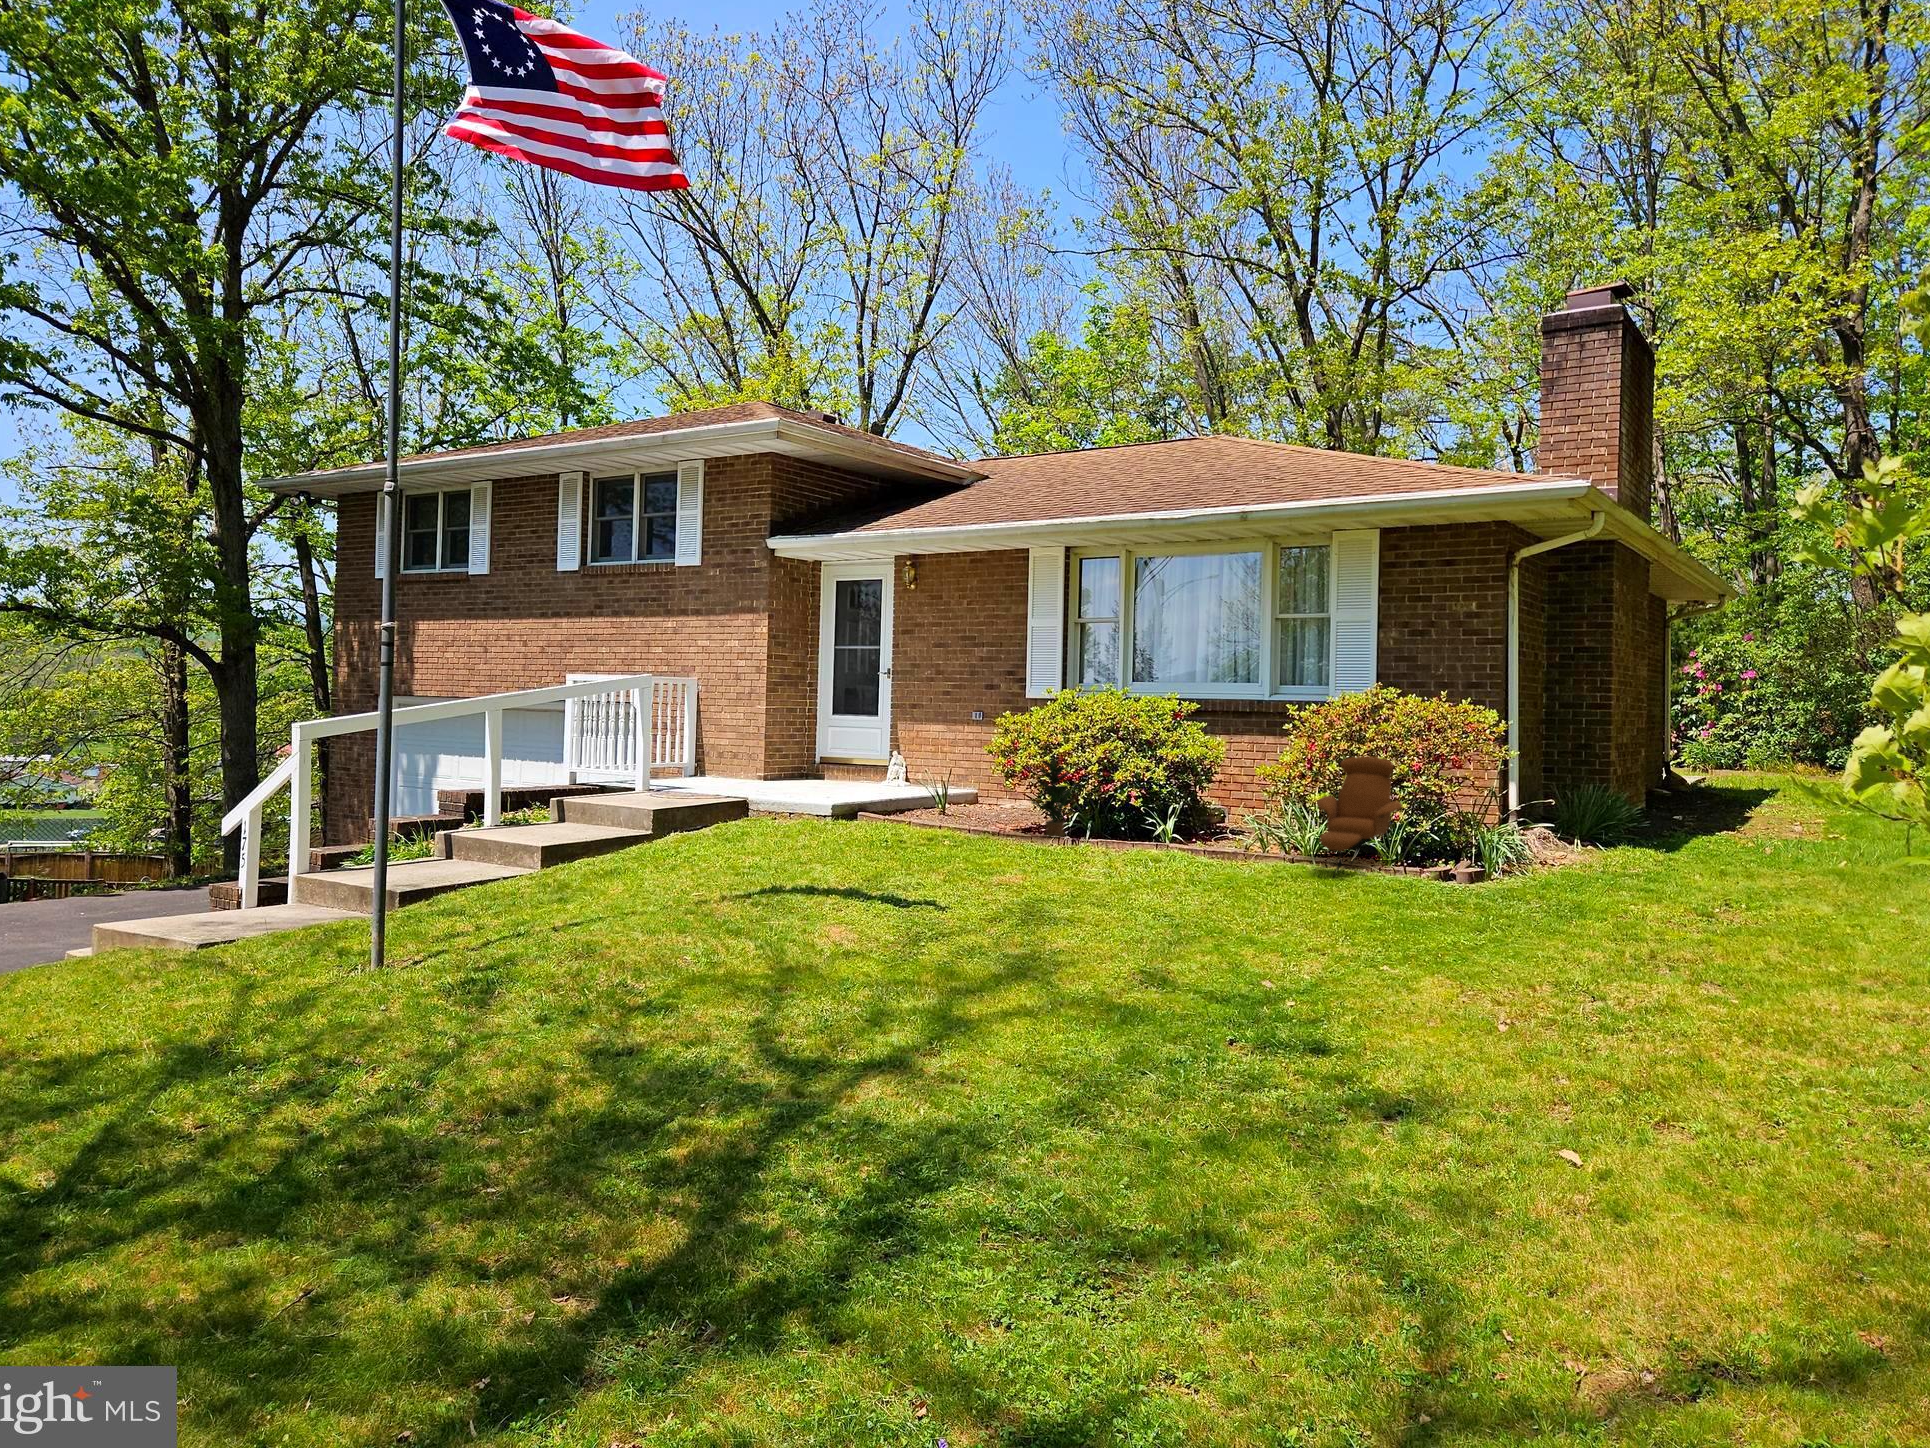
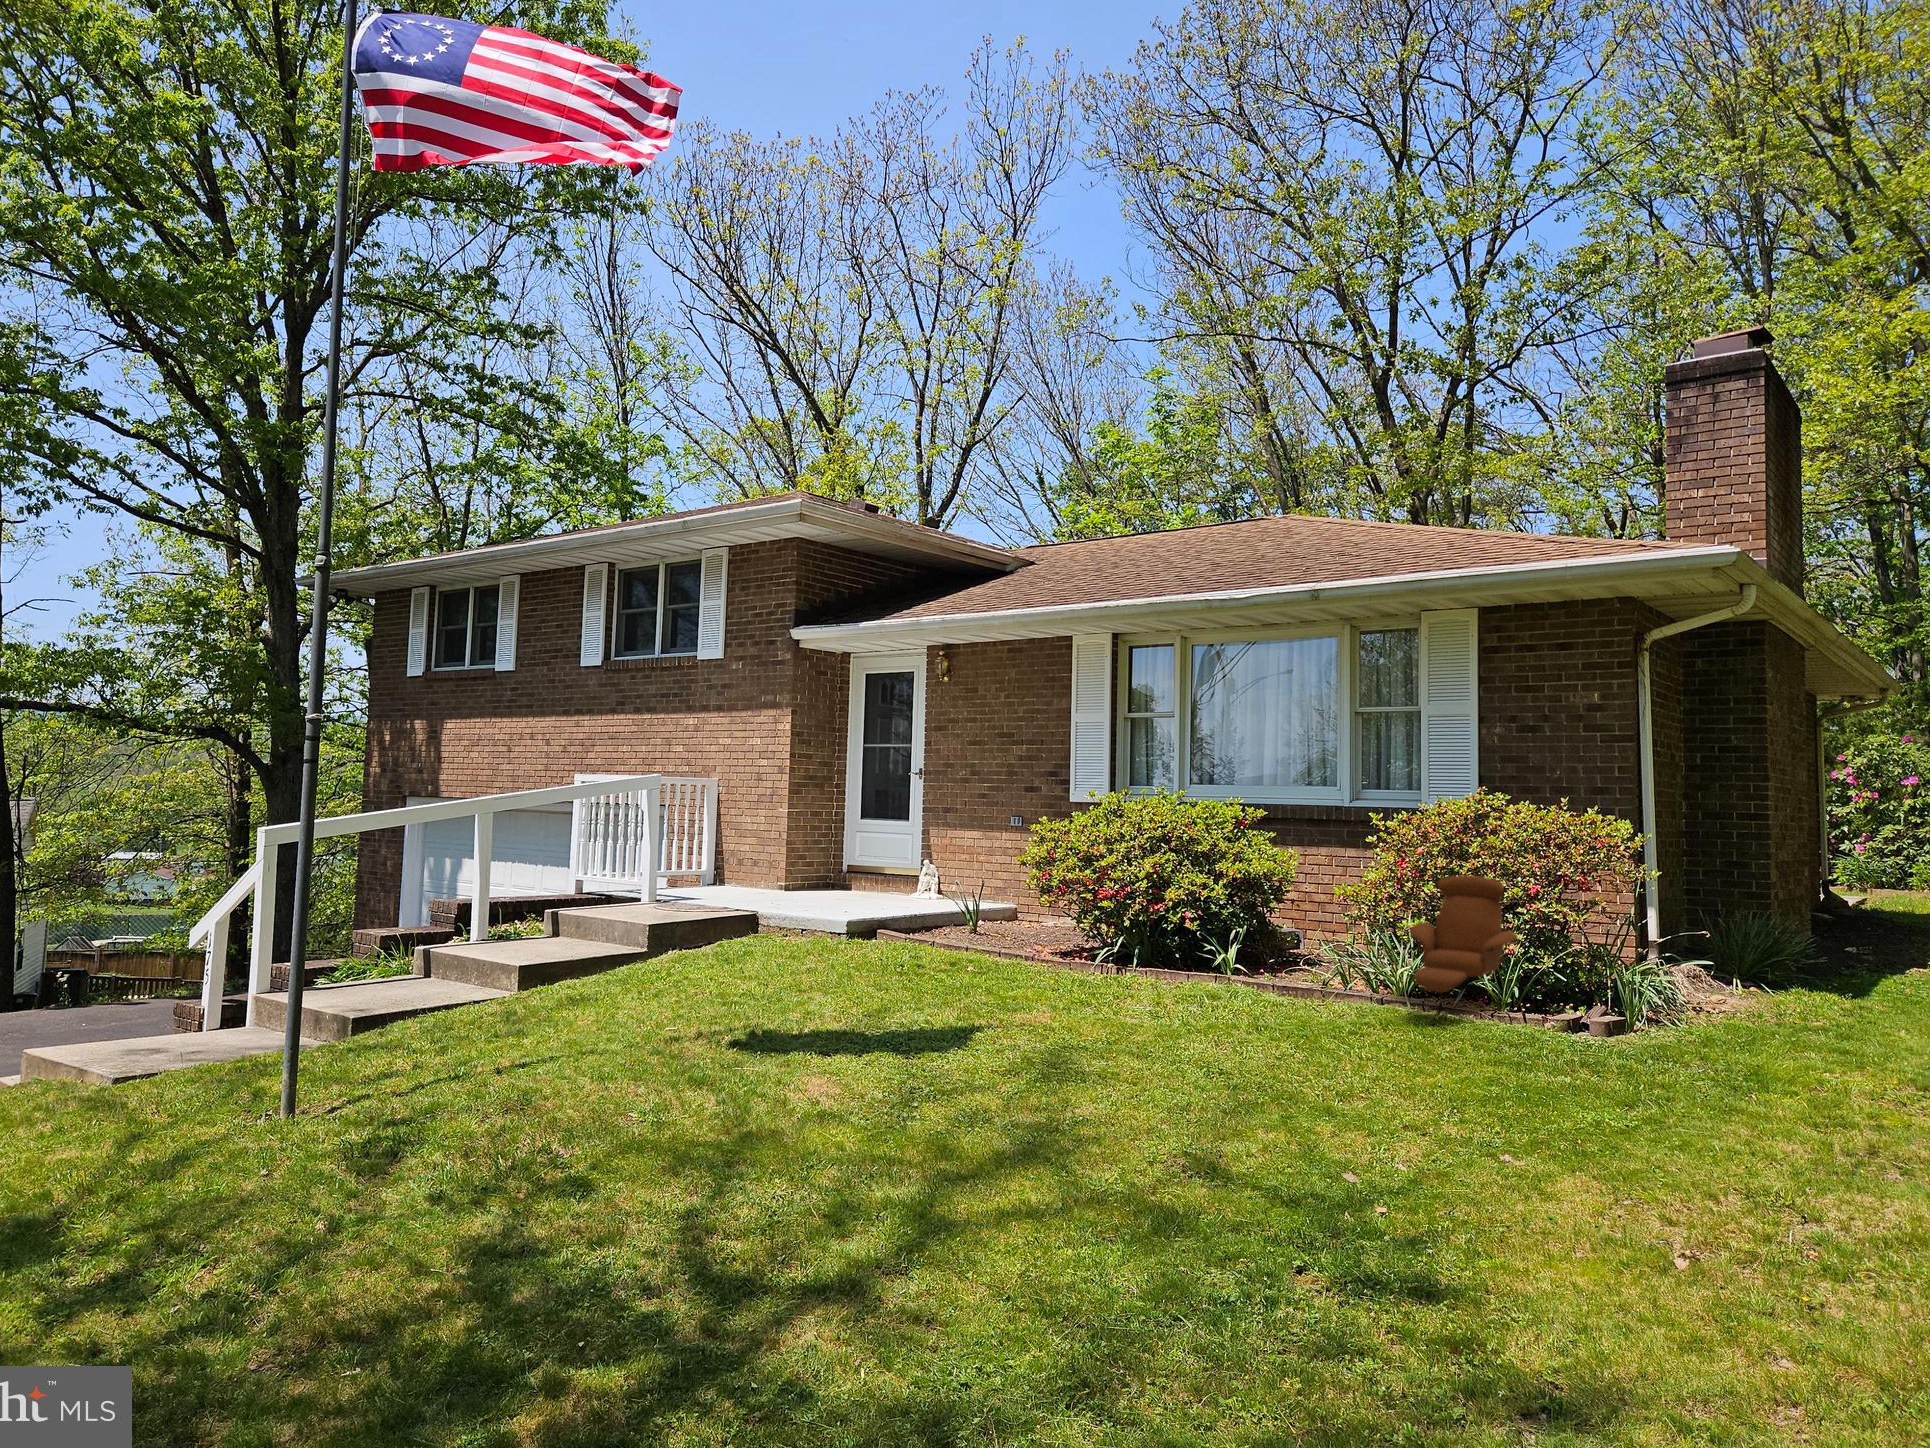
potted plant: present [1031,758,1076,837] -> none [1067,872,1122,965]

